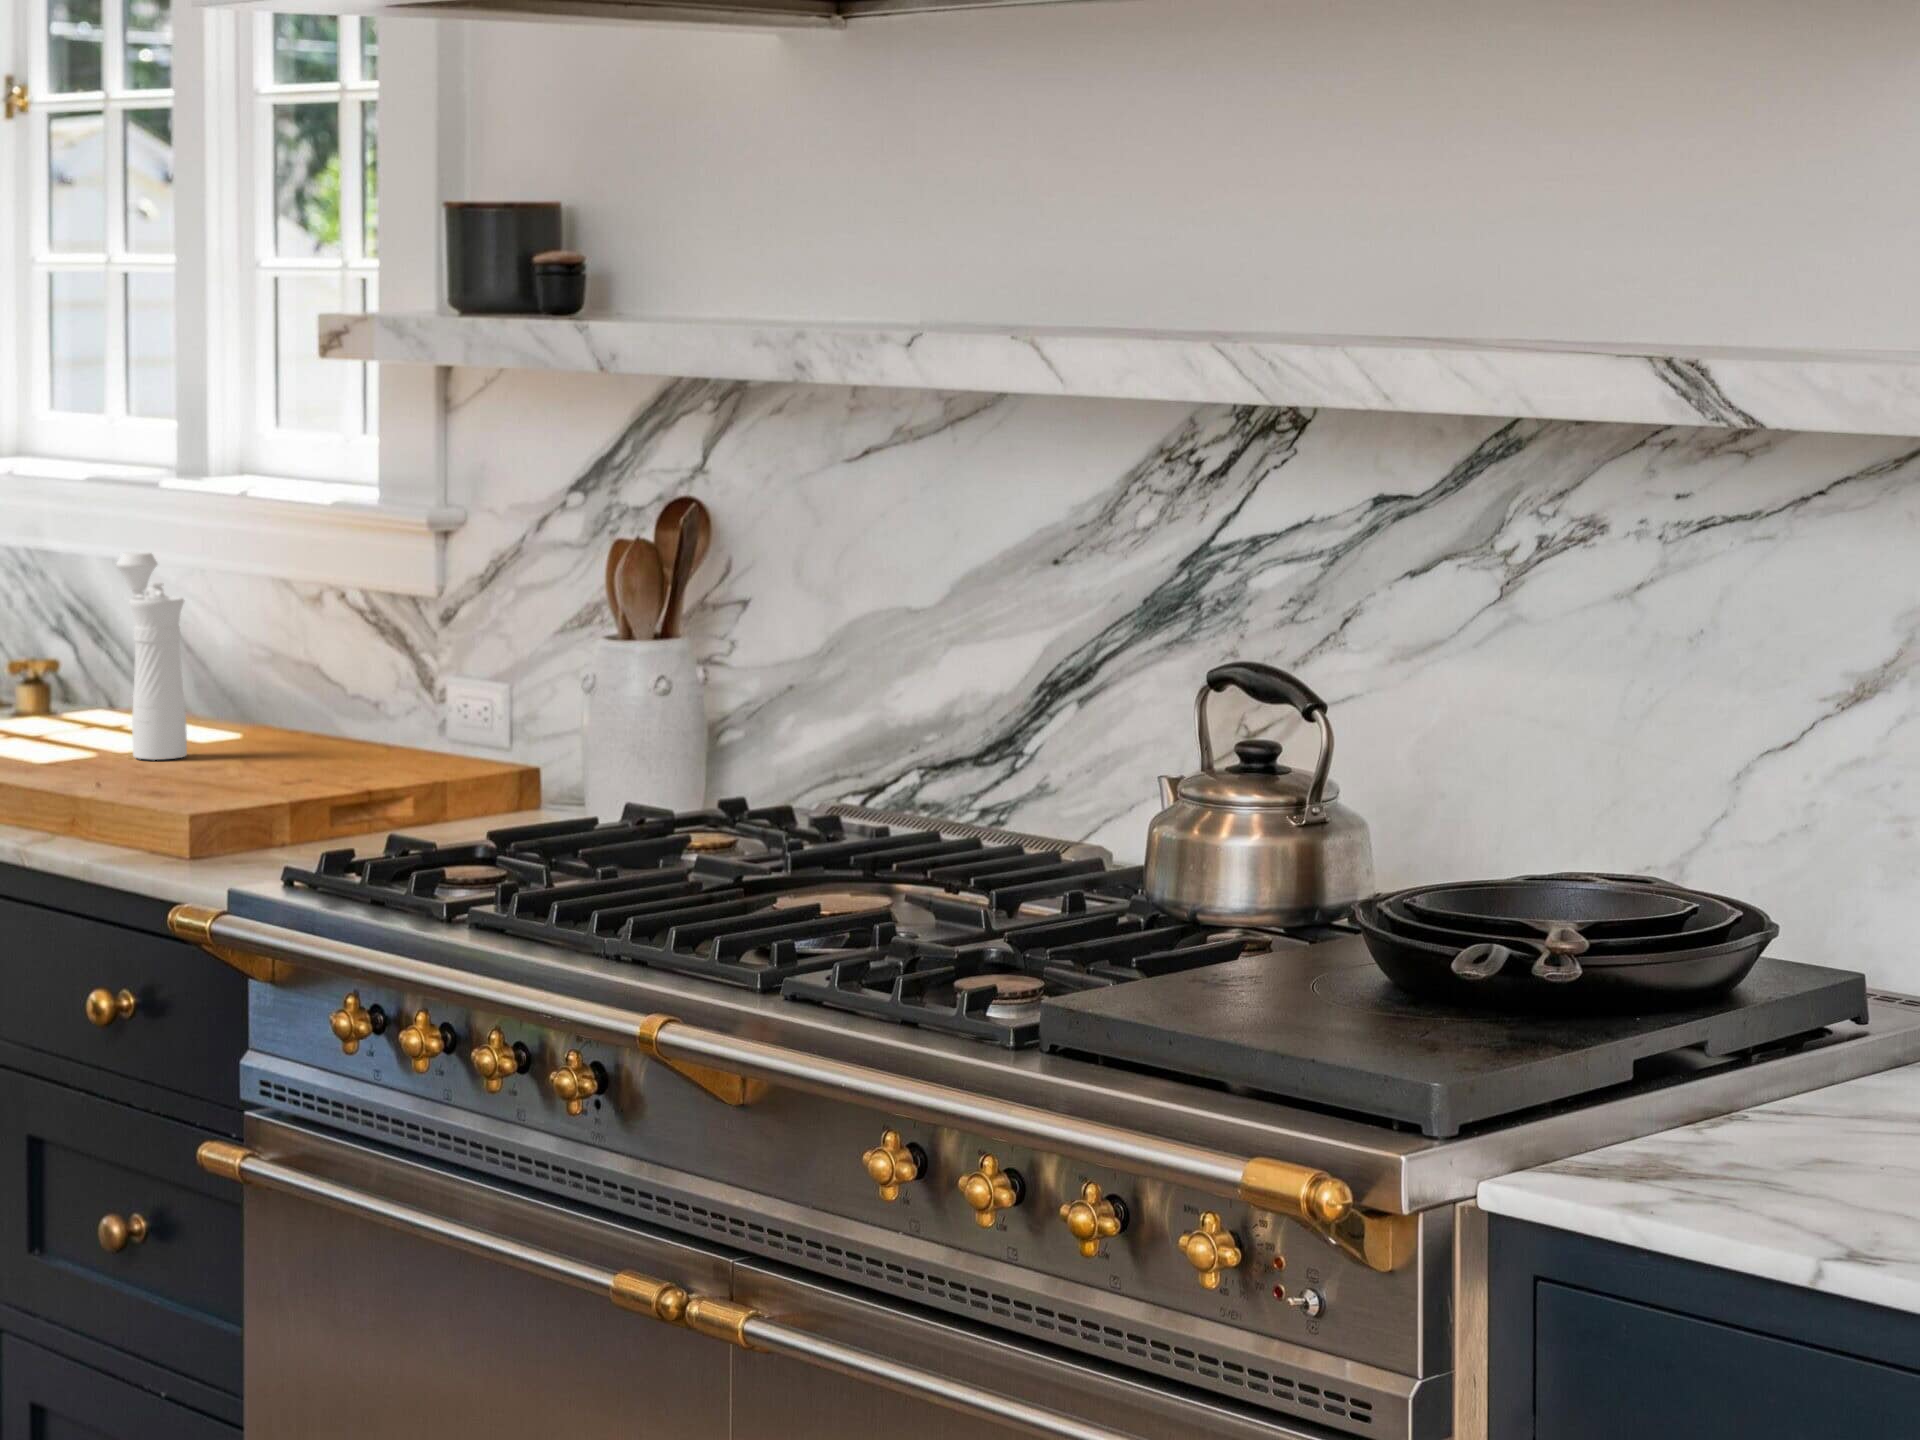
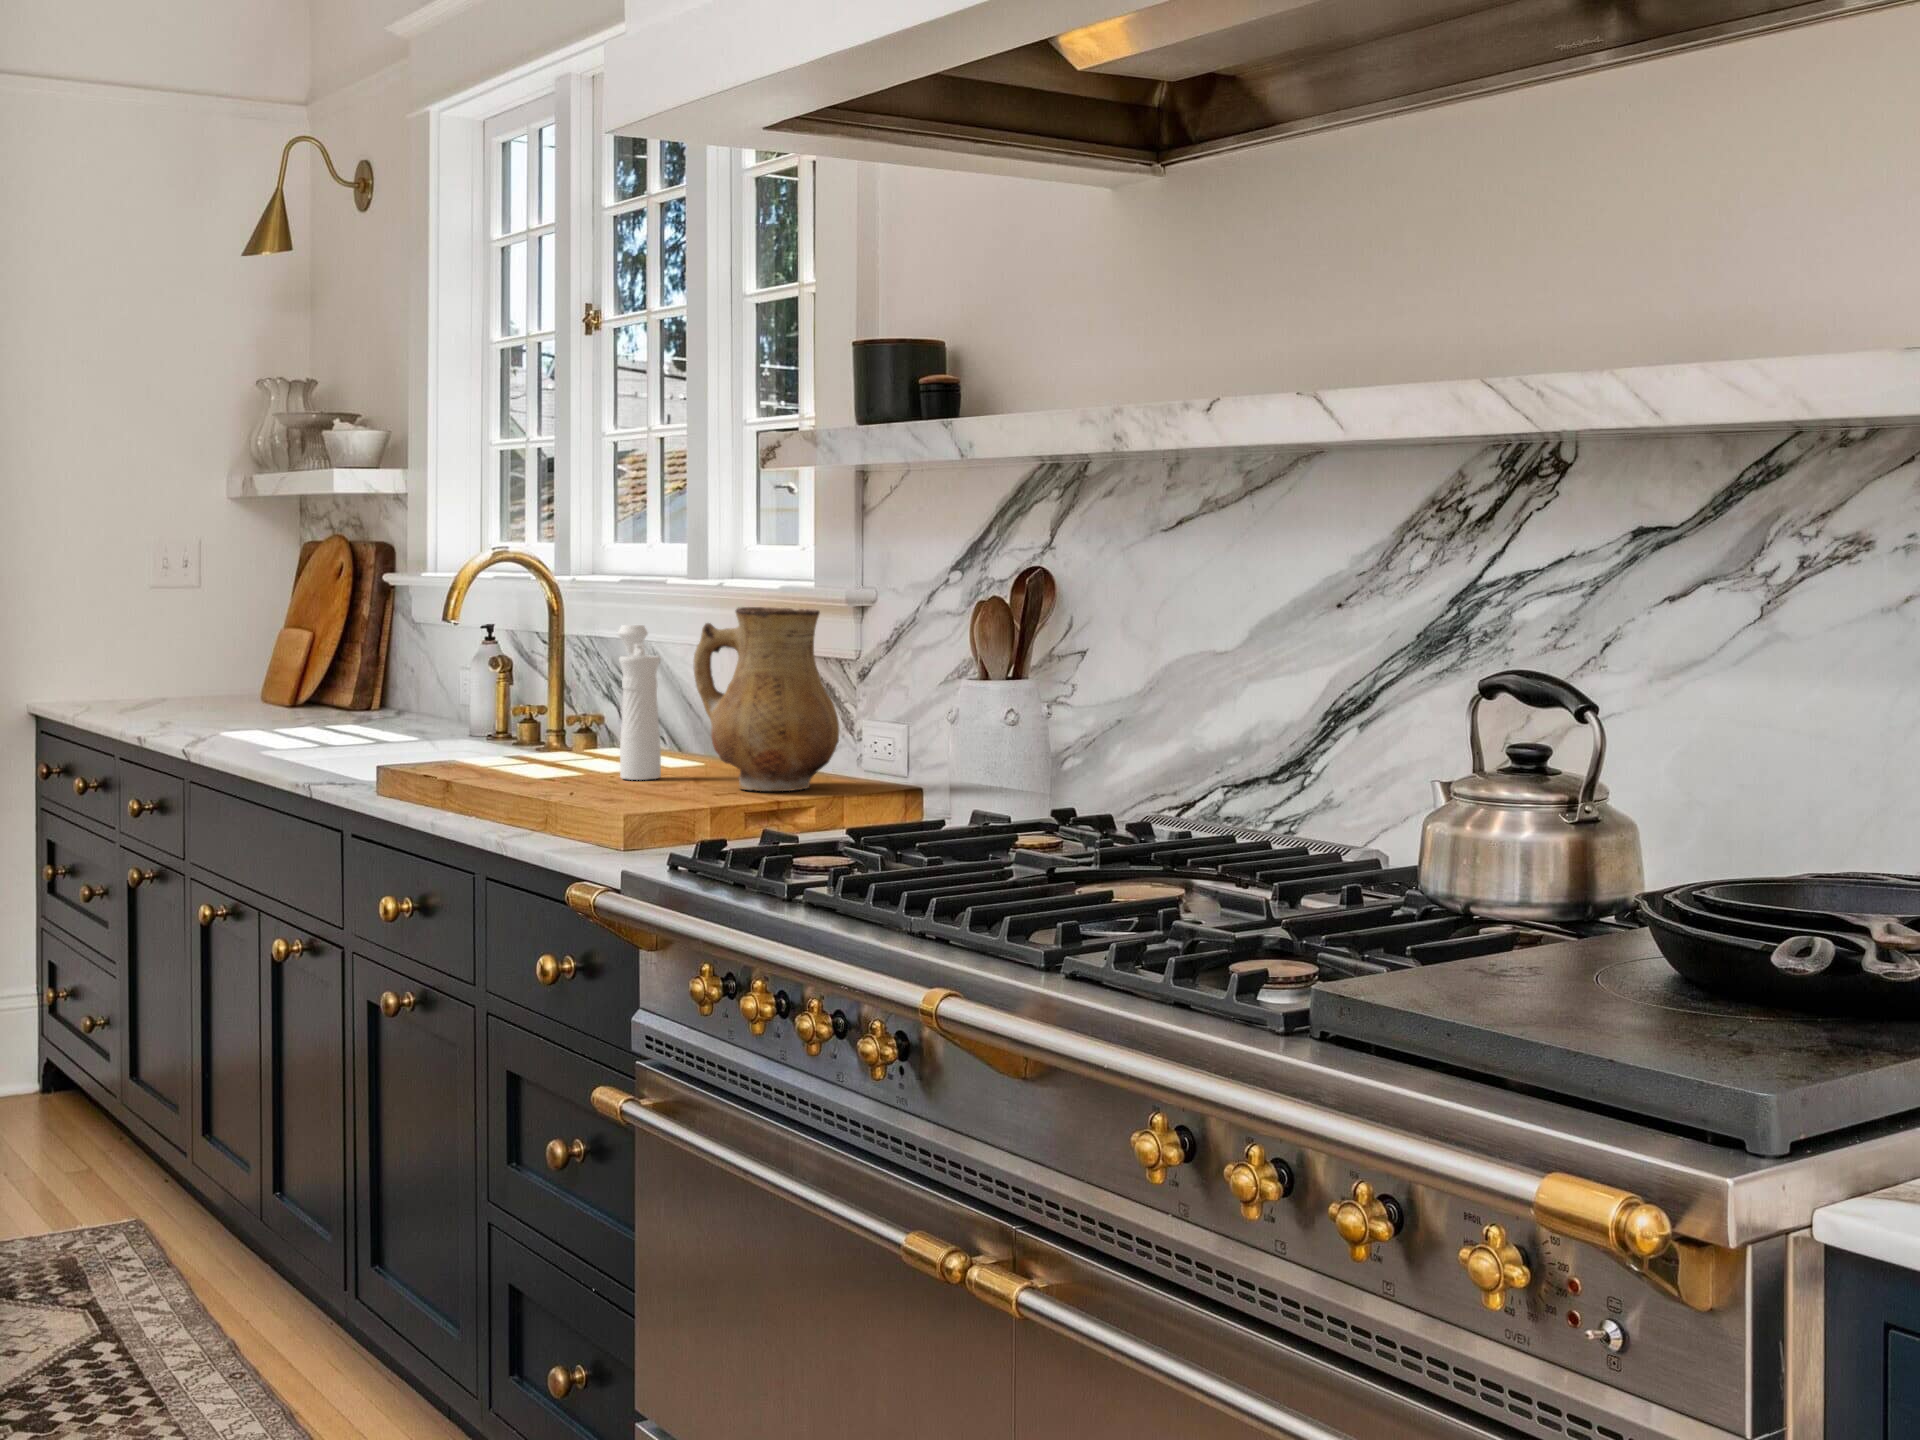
ceramic pitcher: none [240,537,431,775] -> present [694,607,839,791]

